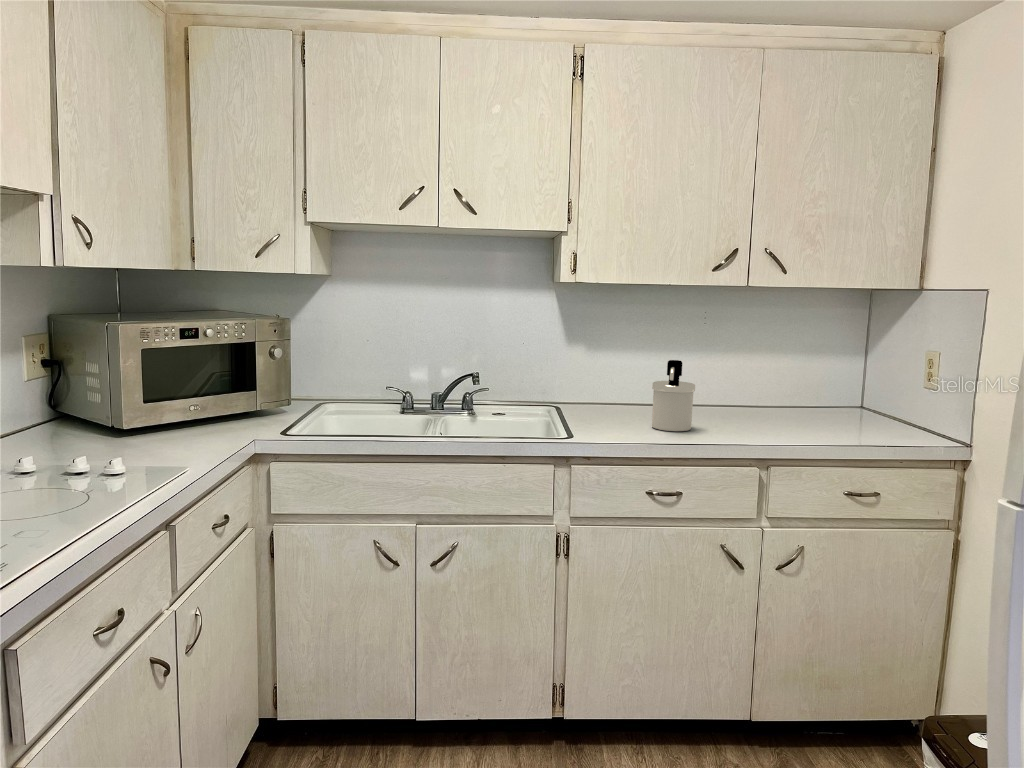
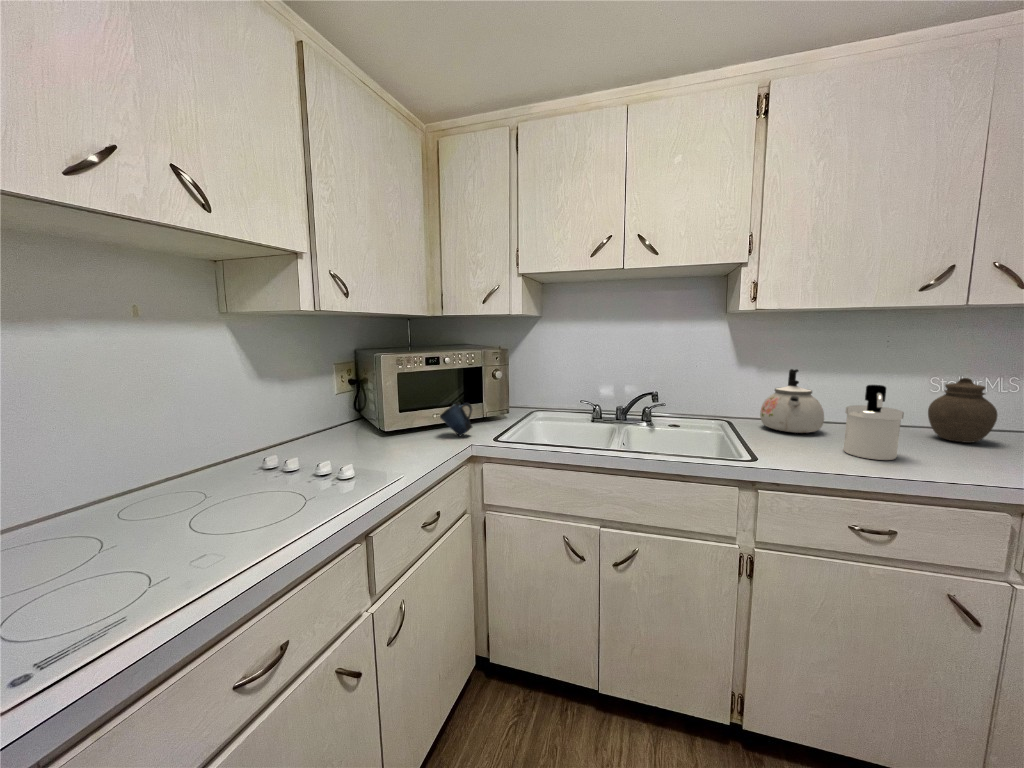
kettle: none [587,346,644,413] -> present [760,369,824,433]
jar: none [729,354,776,415] -> present [928,378,997,443]
mug: none [202,387,250,432] -> present [440,402,472,436]

